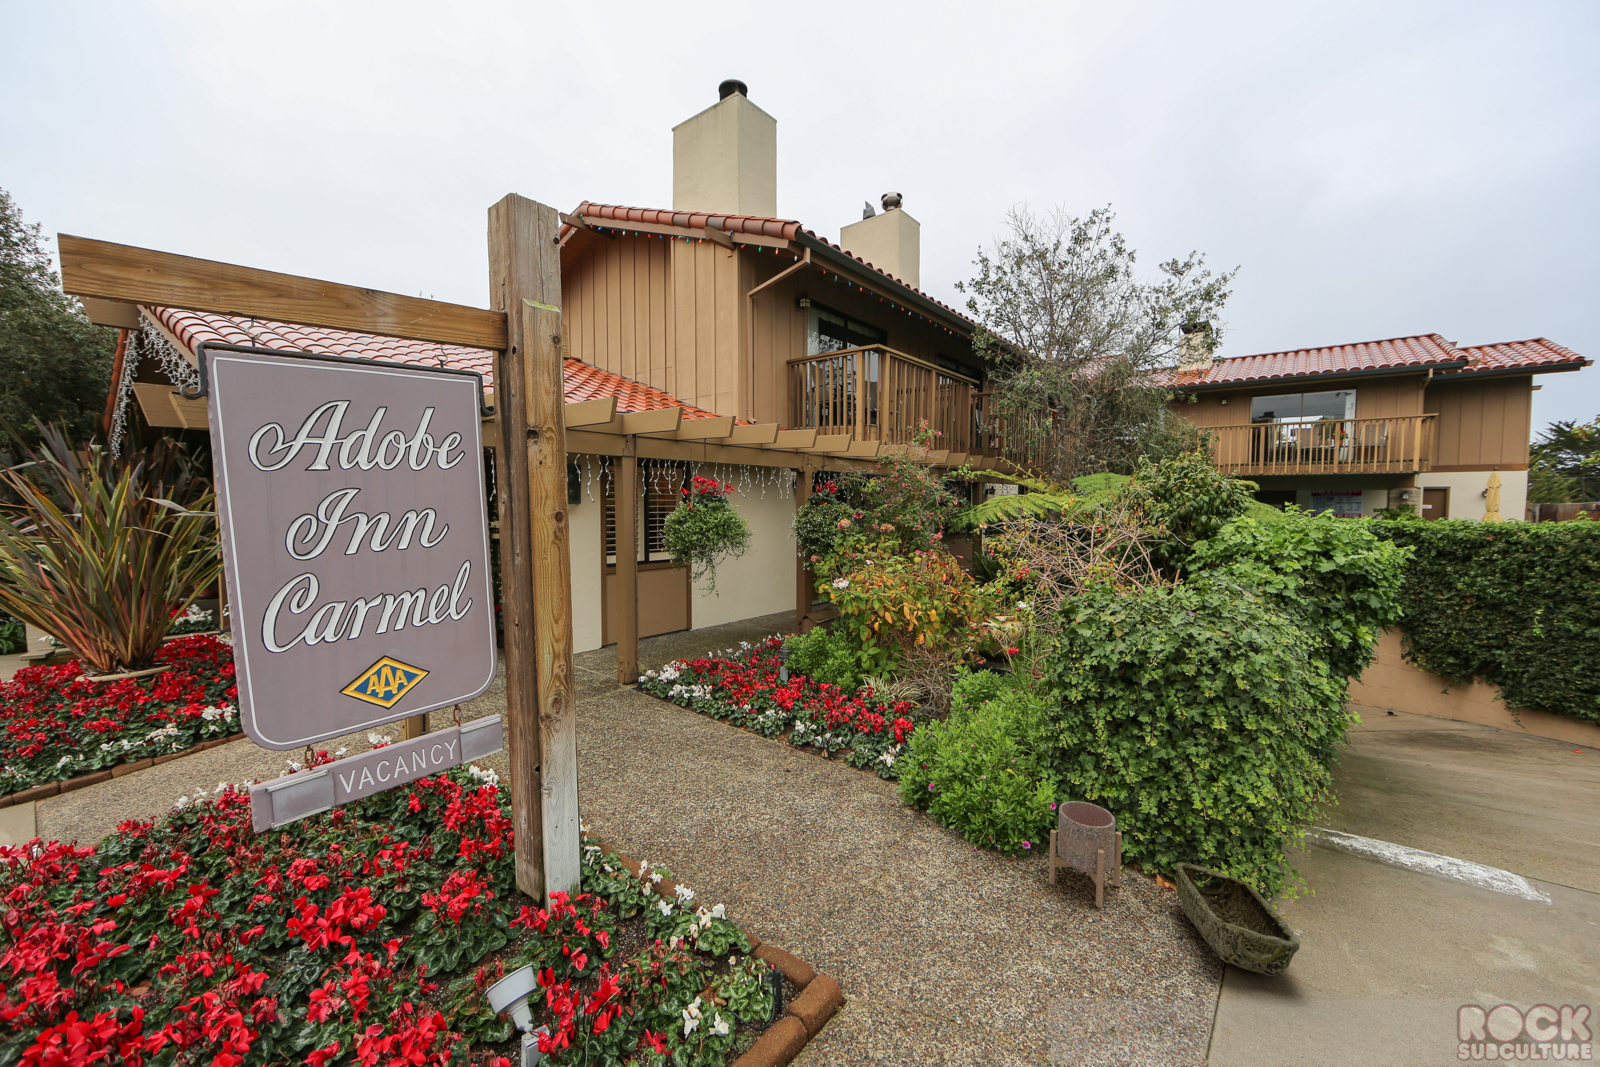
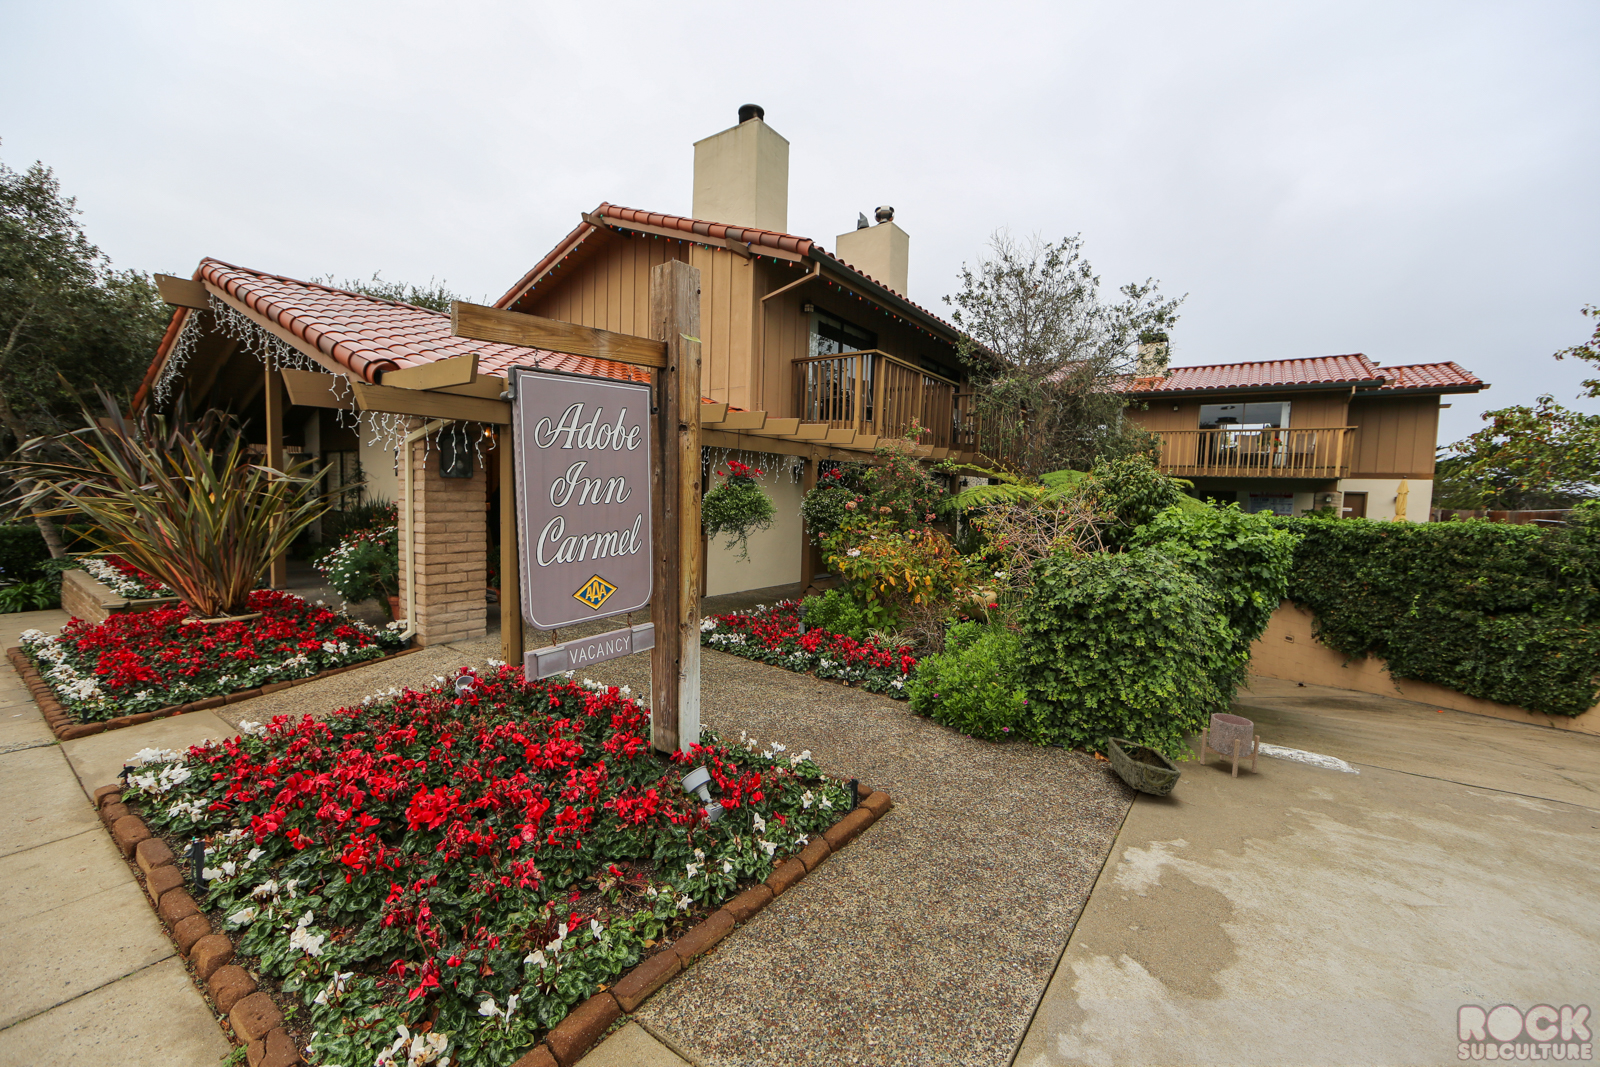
planter: present [1049,801,1122,908] -> present [1200,713,1260,777]

